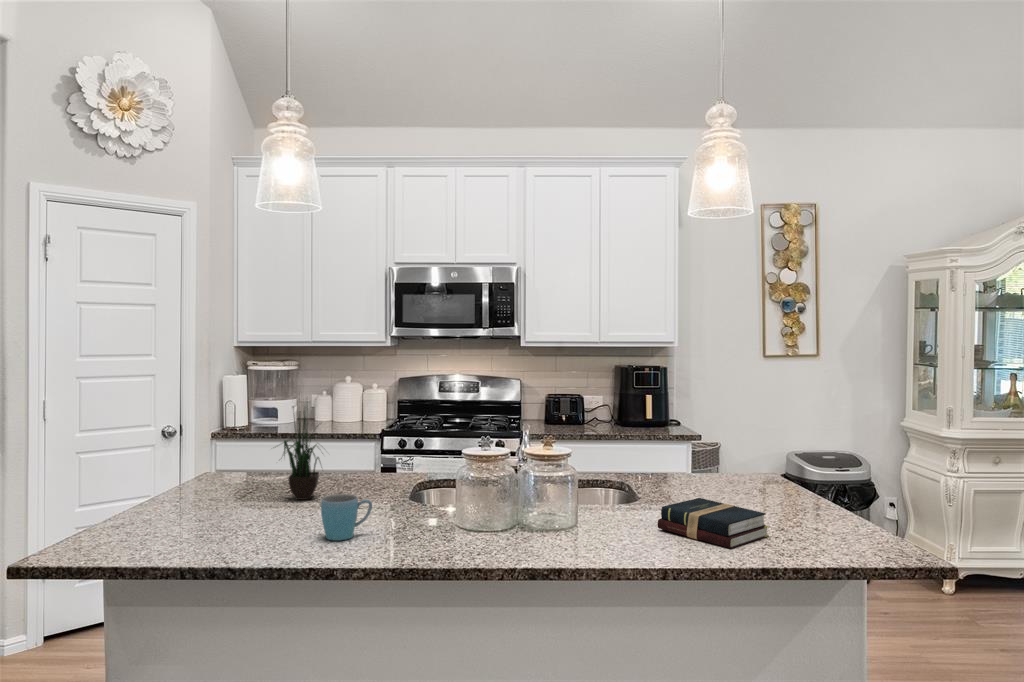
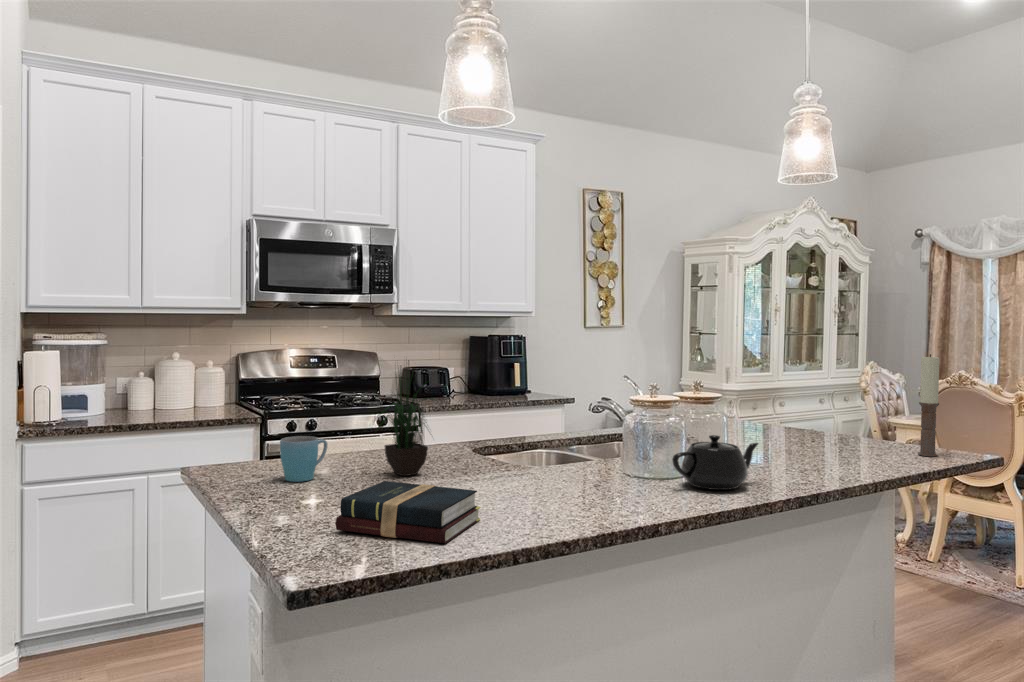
candle: none [827,425,850,550] -> present [918,354,939,456]
mug: present [321,494,372,541] -> present [280,436,327,482]
teapot: none [439,494,538,550] -> present [672,435,759,490]
hardback book: present [658,498,769,548] -> present [336,481,481,544]

